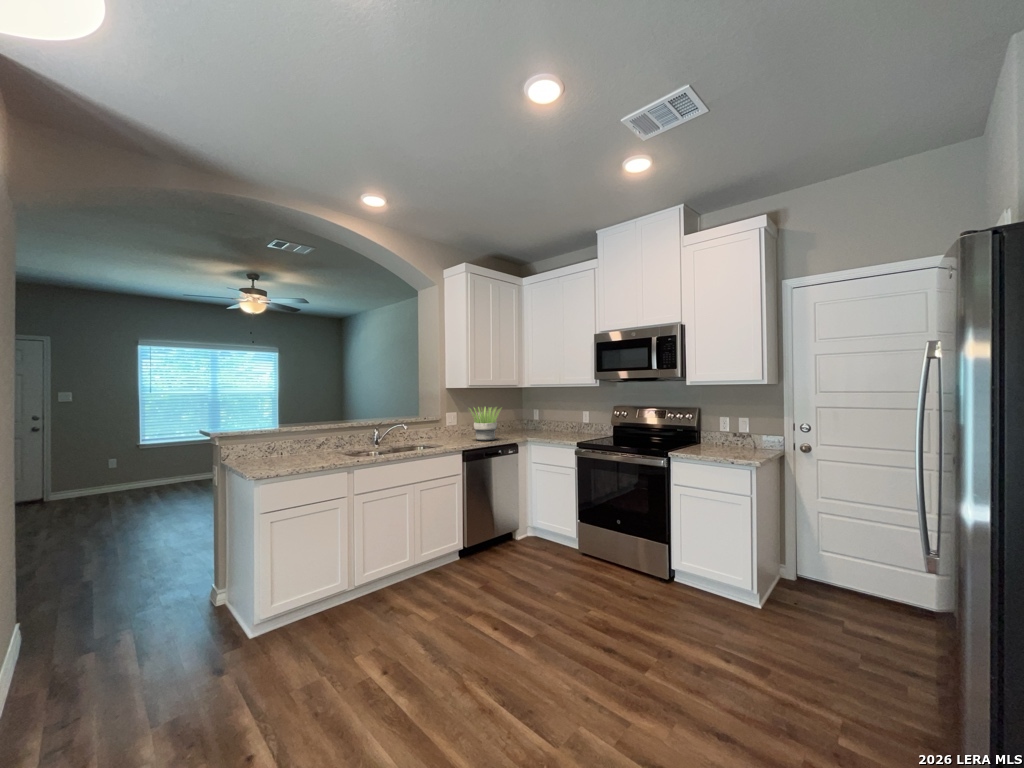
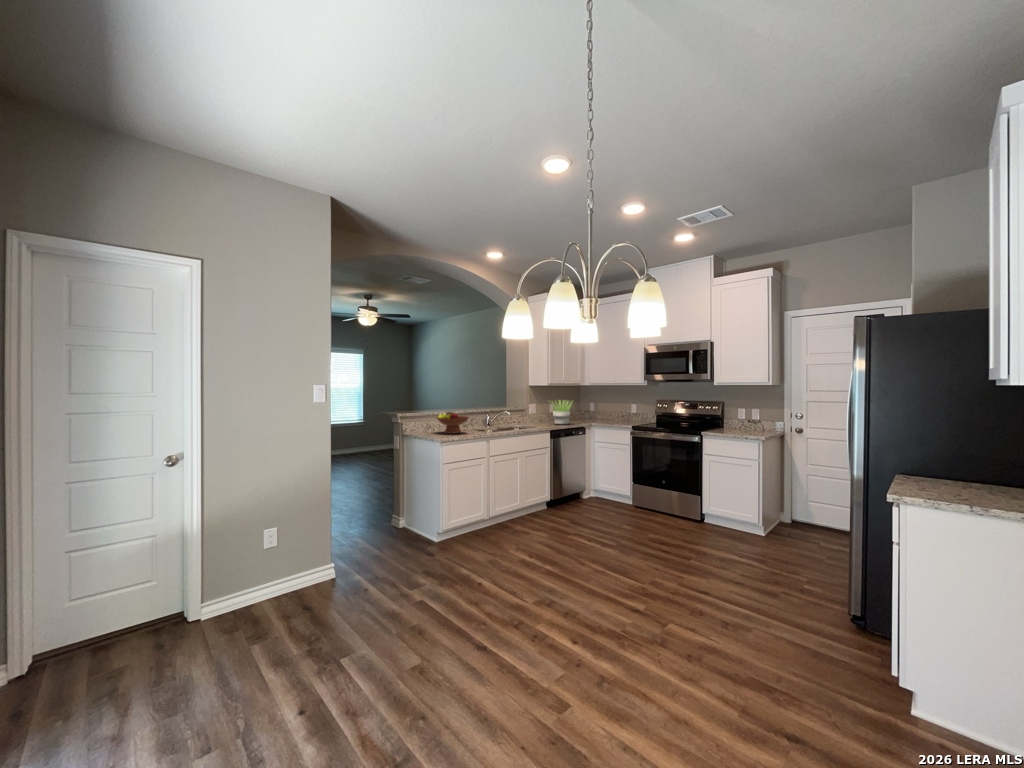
fruit bowl: none [272,428,328,462] -> present [437,412,469,434]

